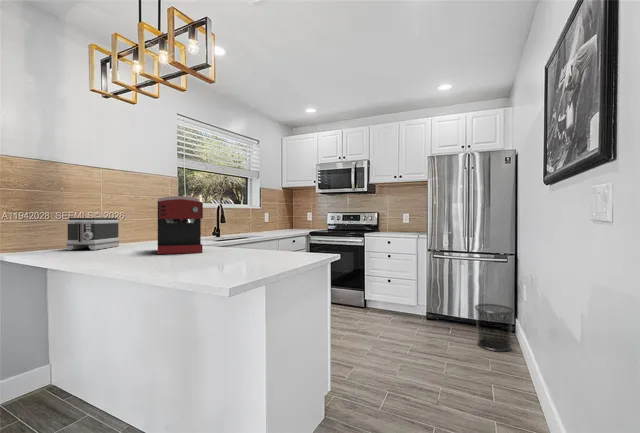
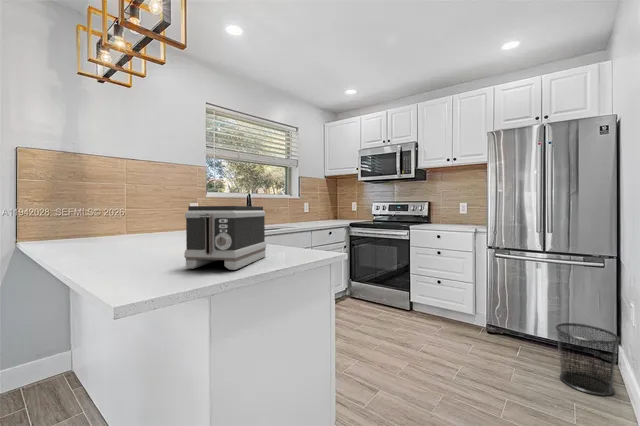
coffee maker: present [158,196,203,254] -> none [123,181,189,251]
toaster: present [66,218,120,250] -> present [184,206,266,270]

